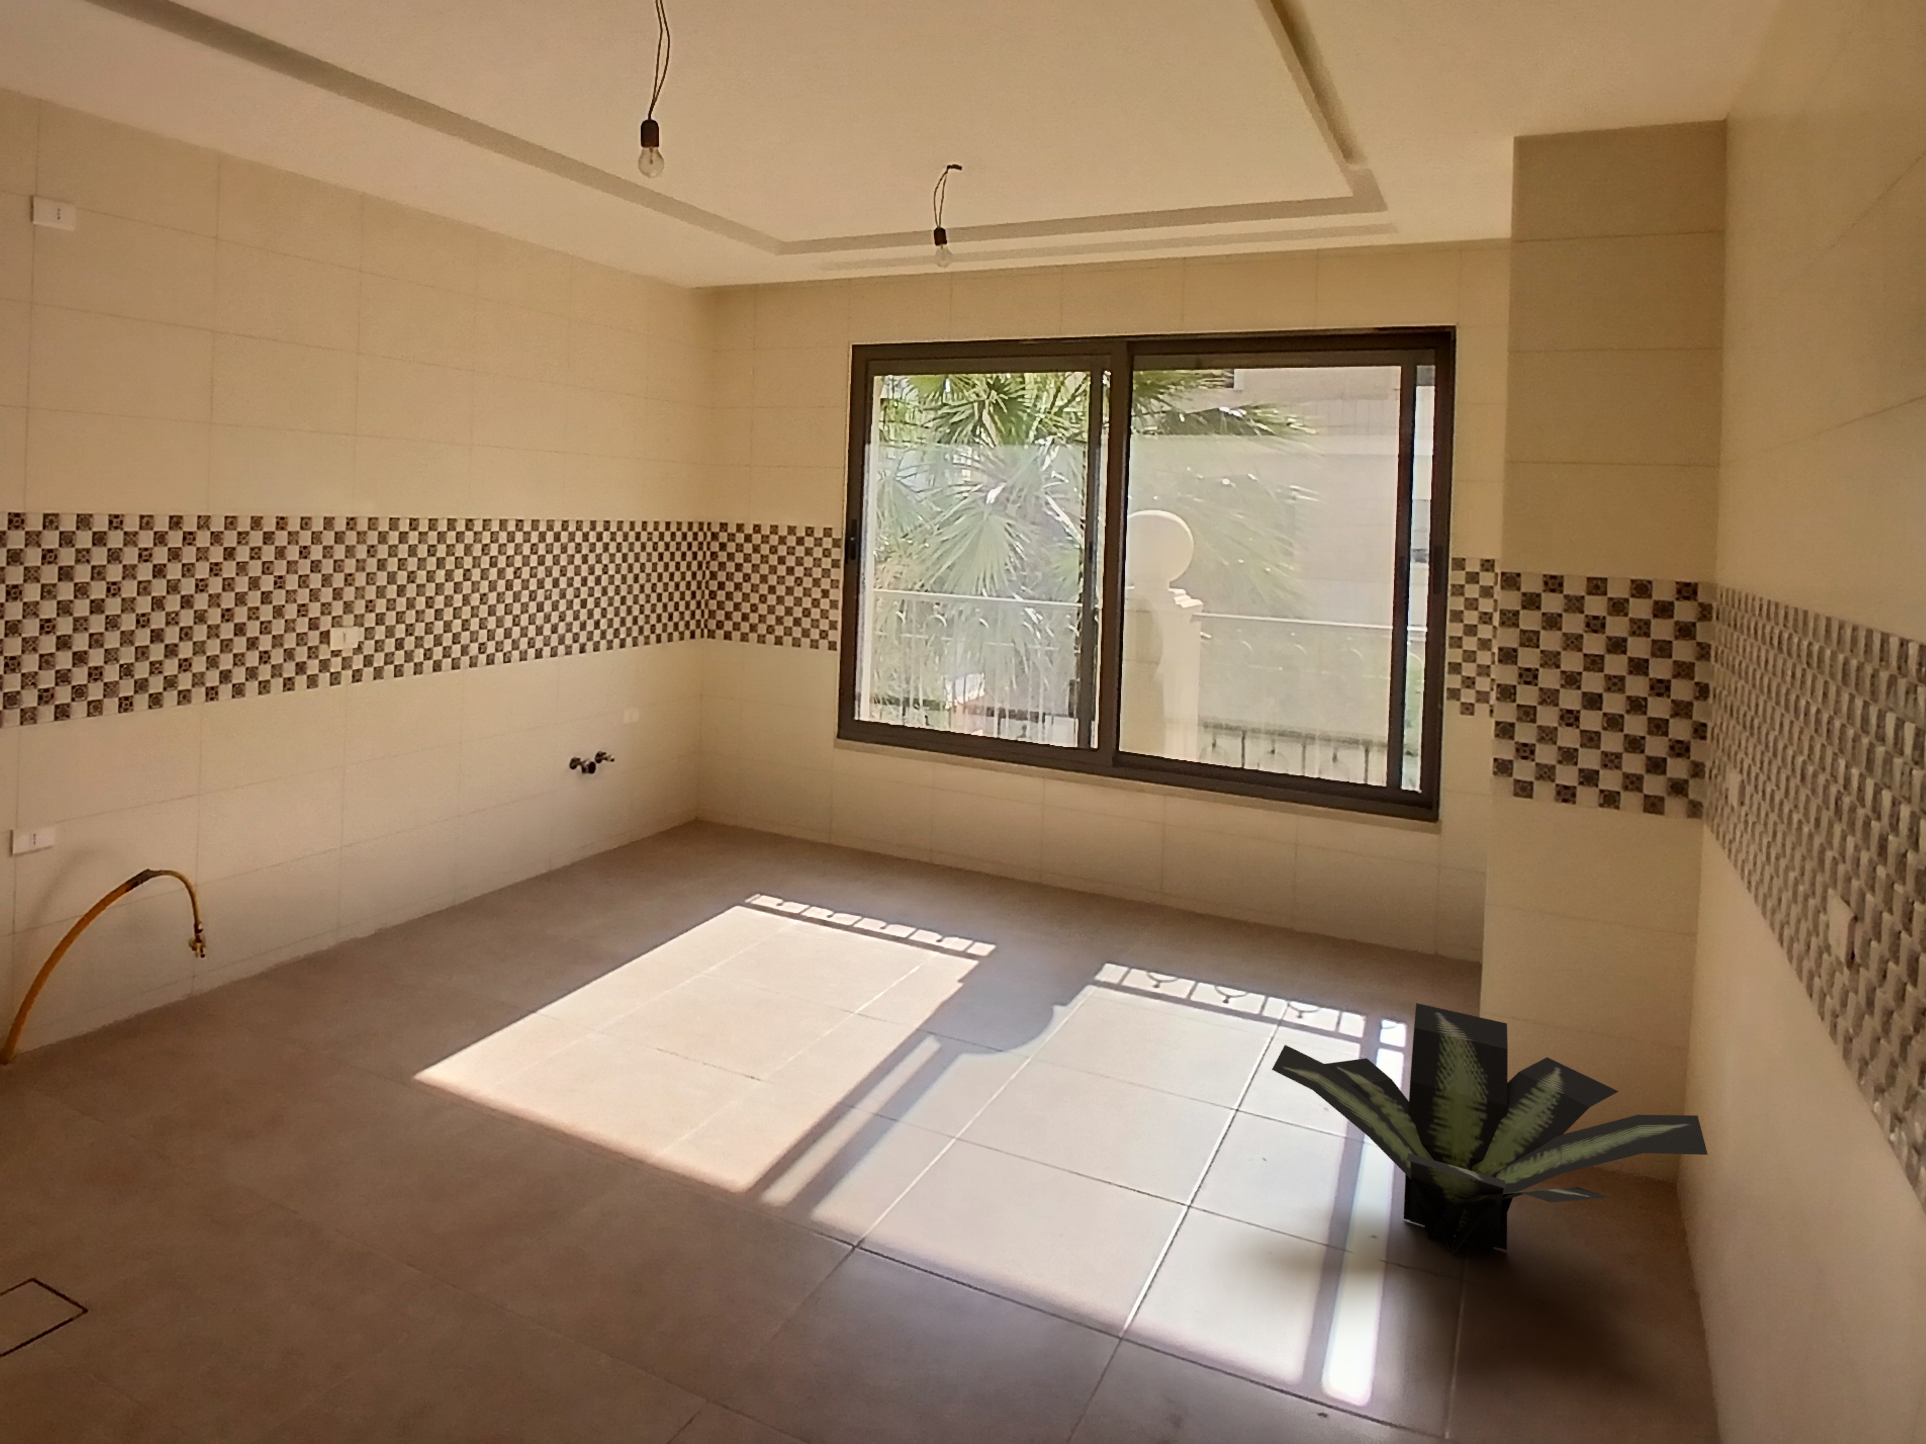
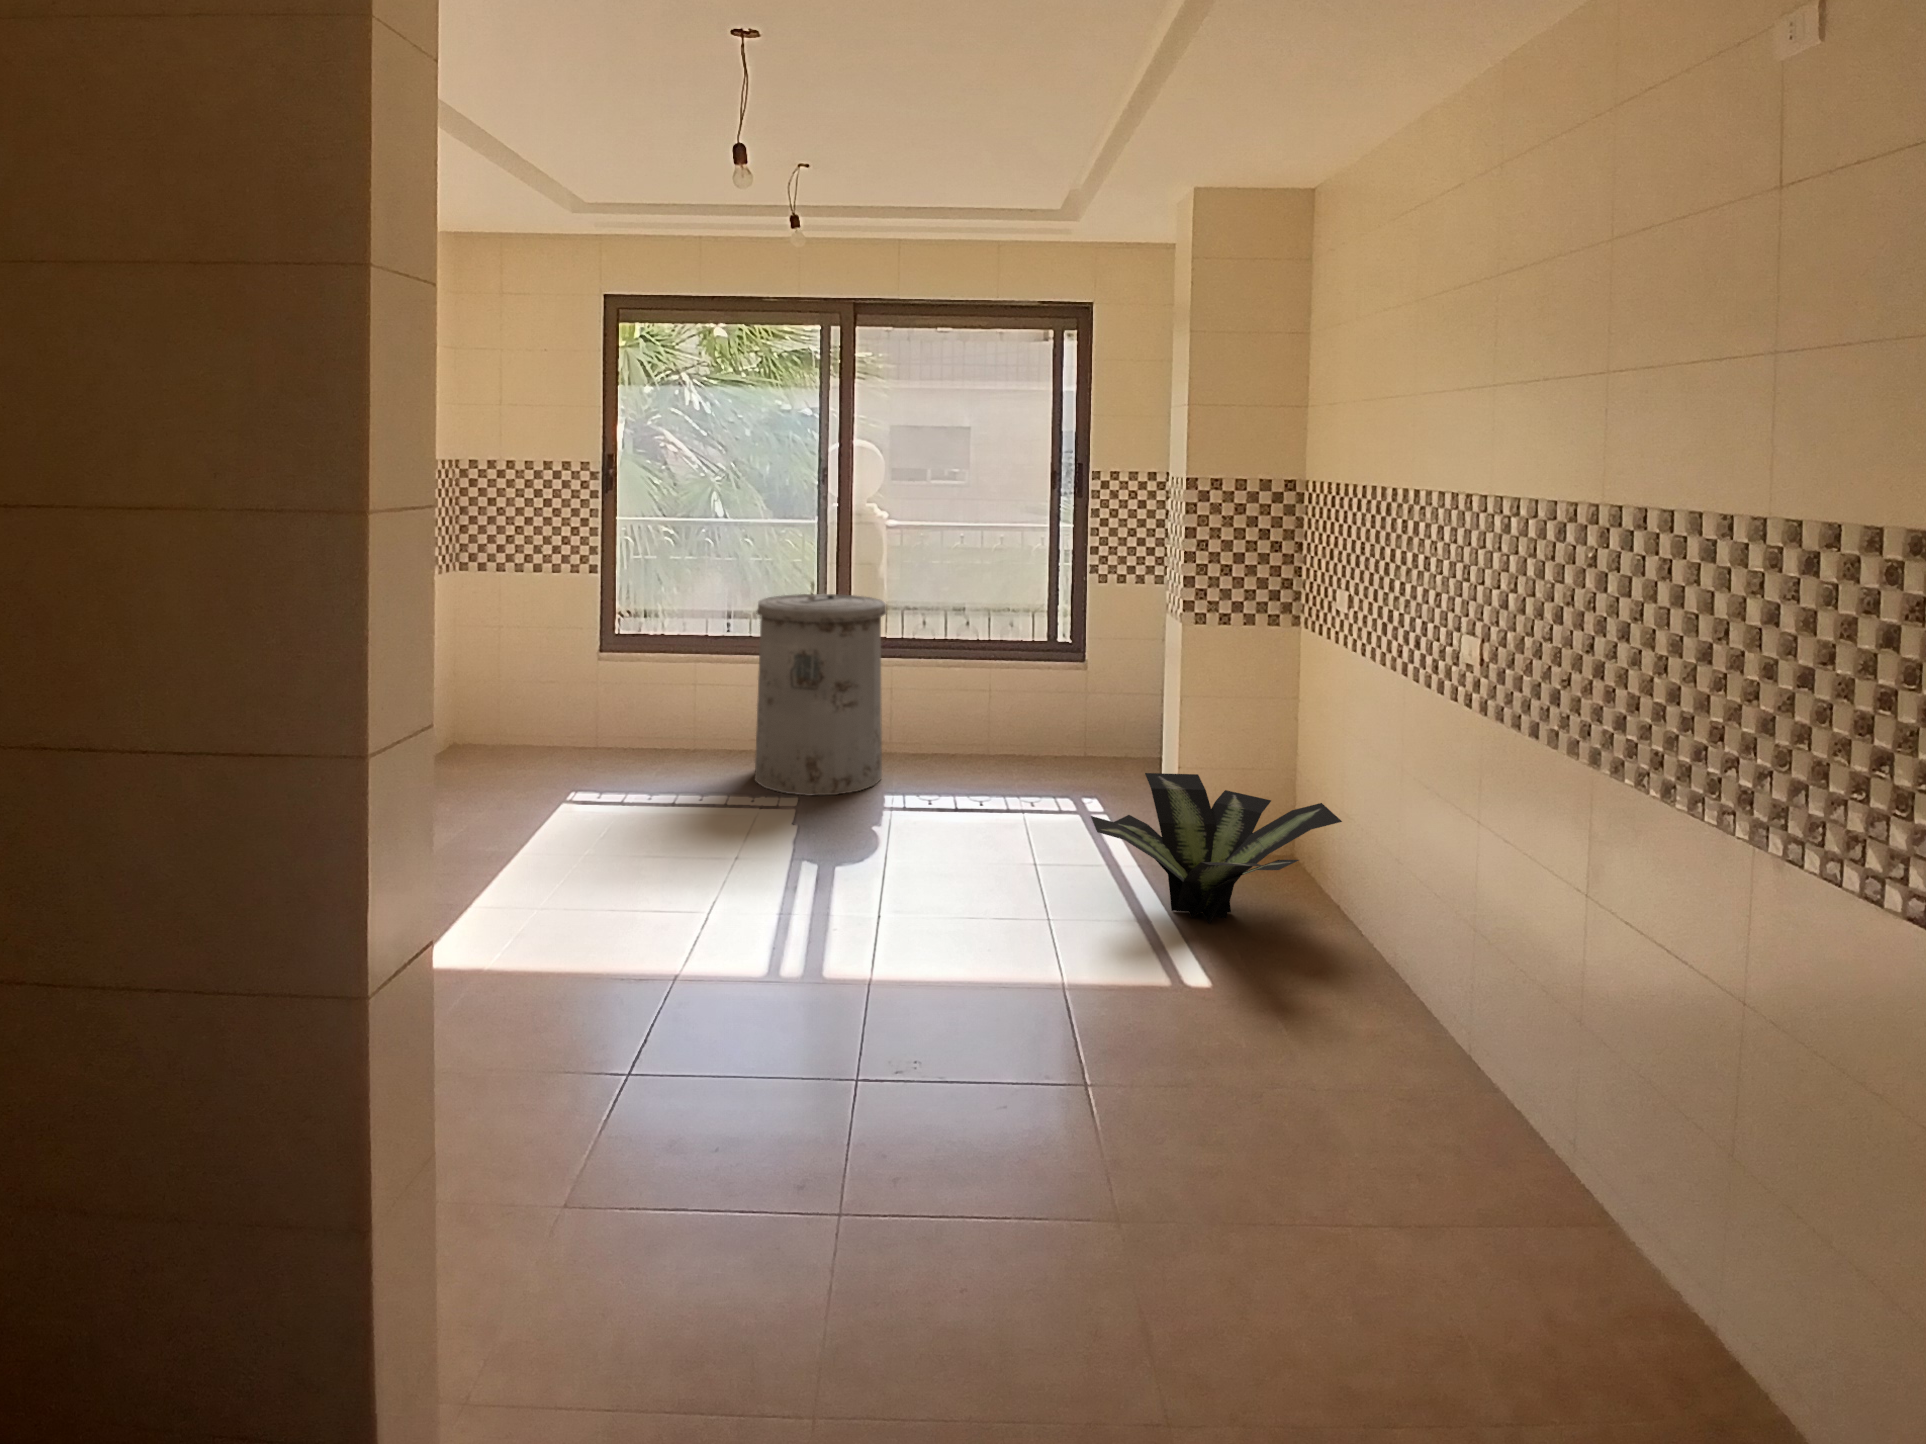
trash can: none [964,694,1136,950] -> present [755,594,887,796]

